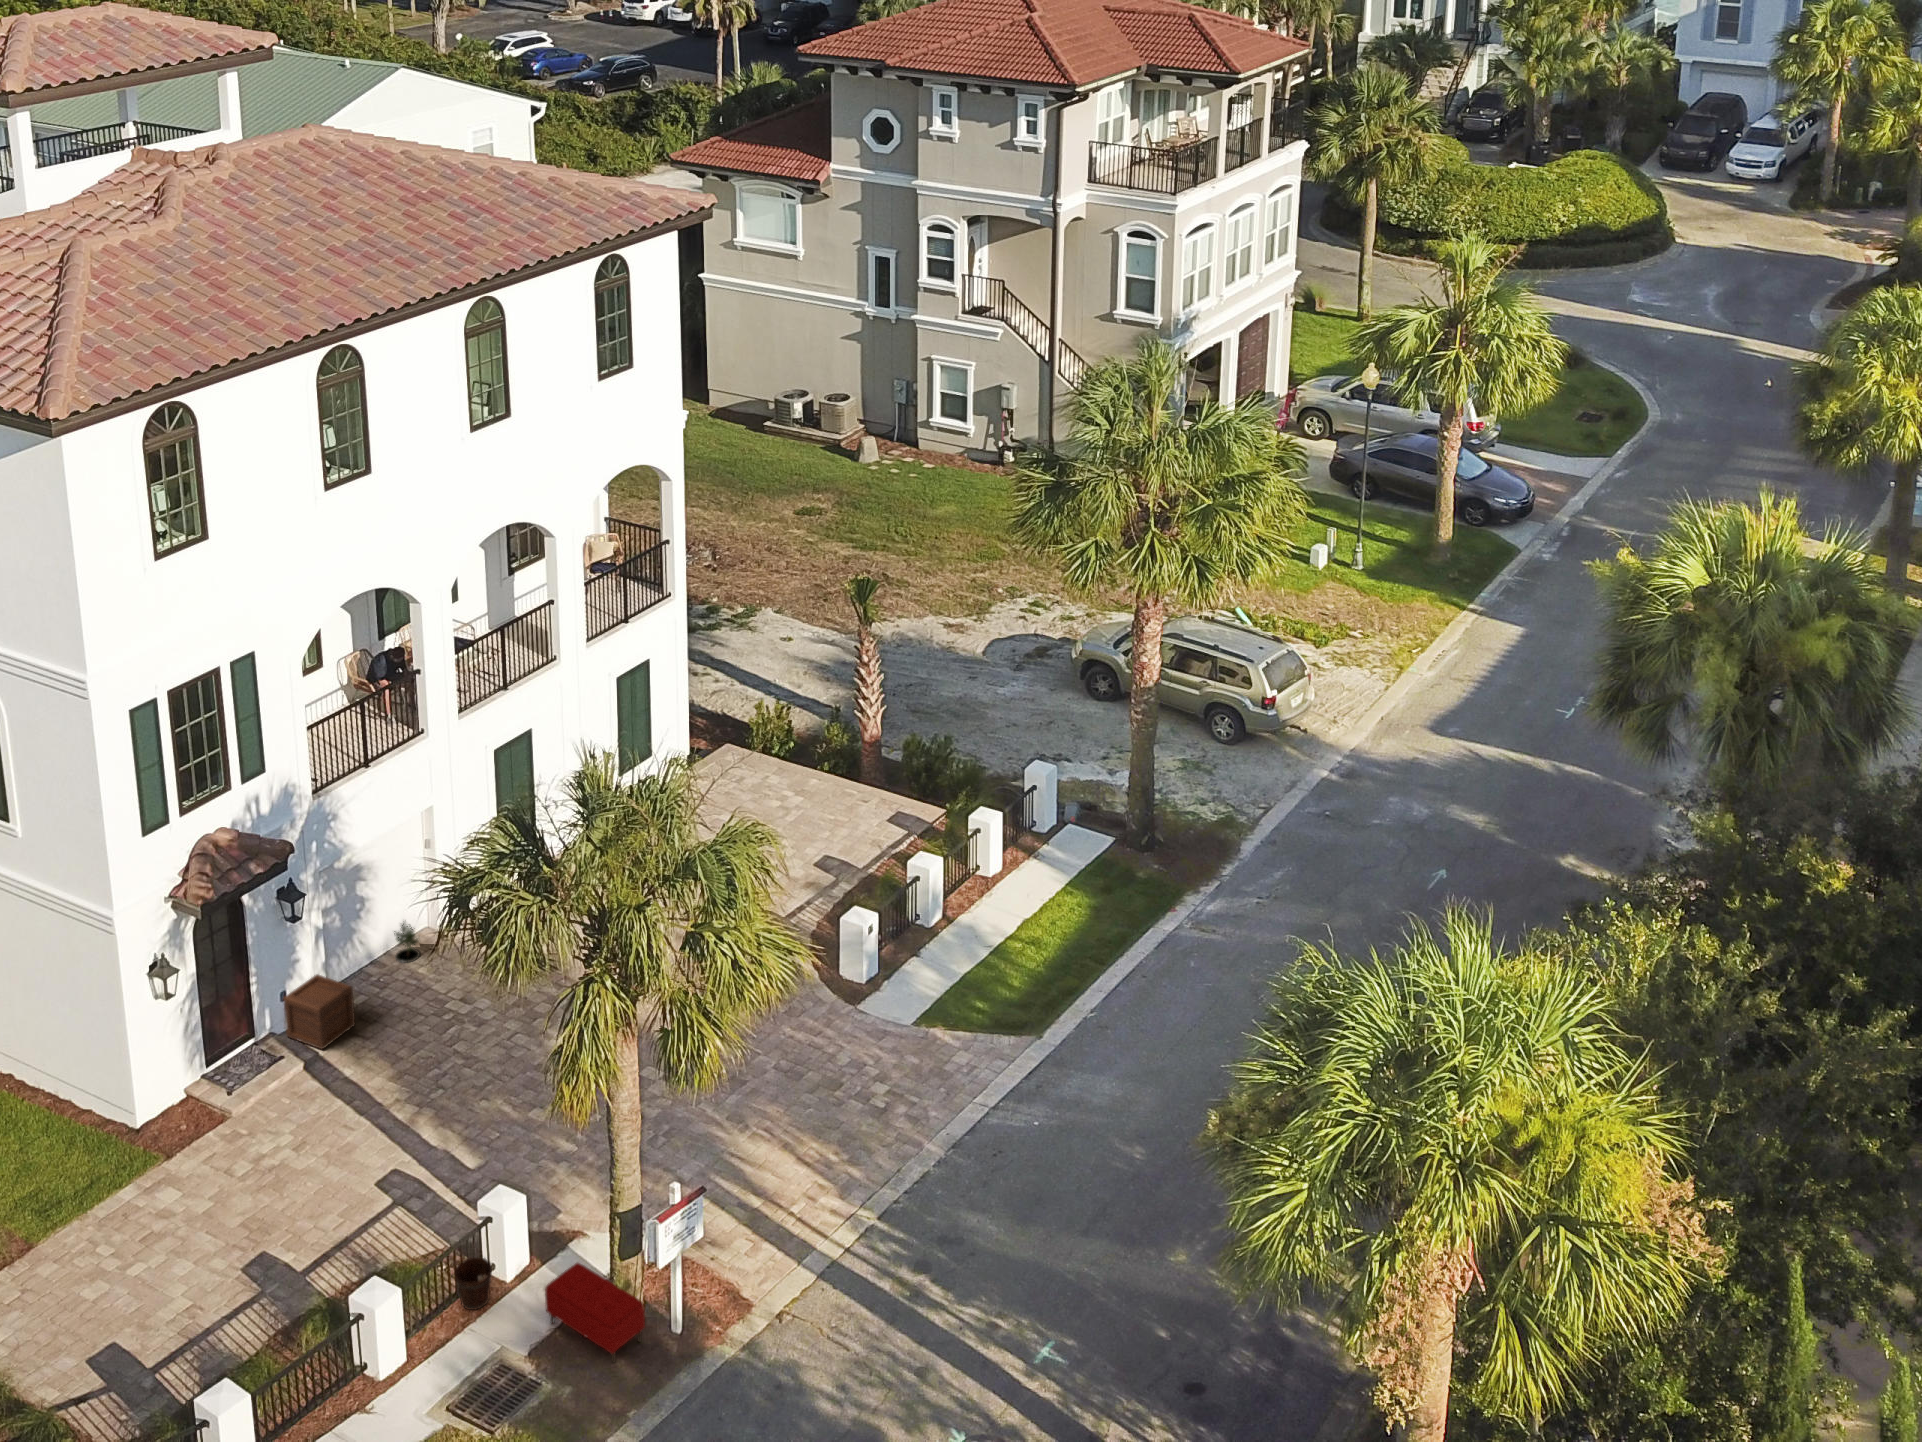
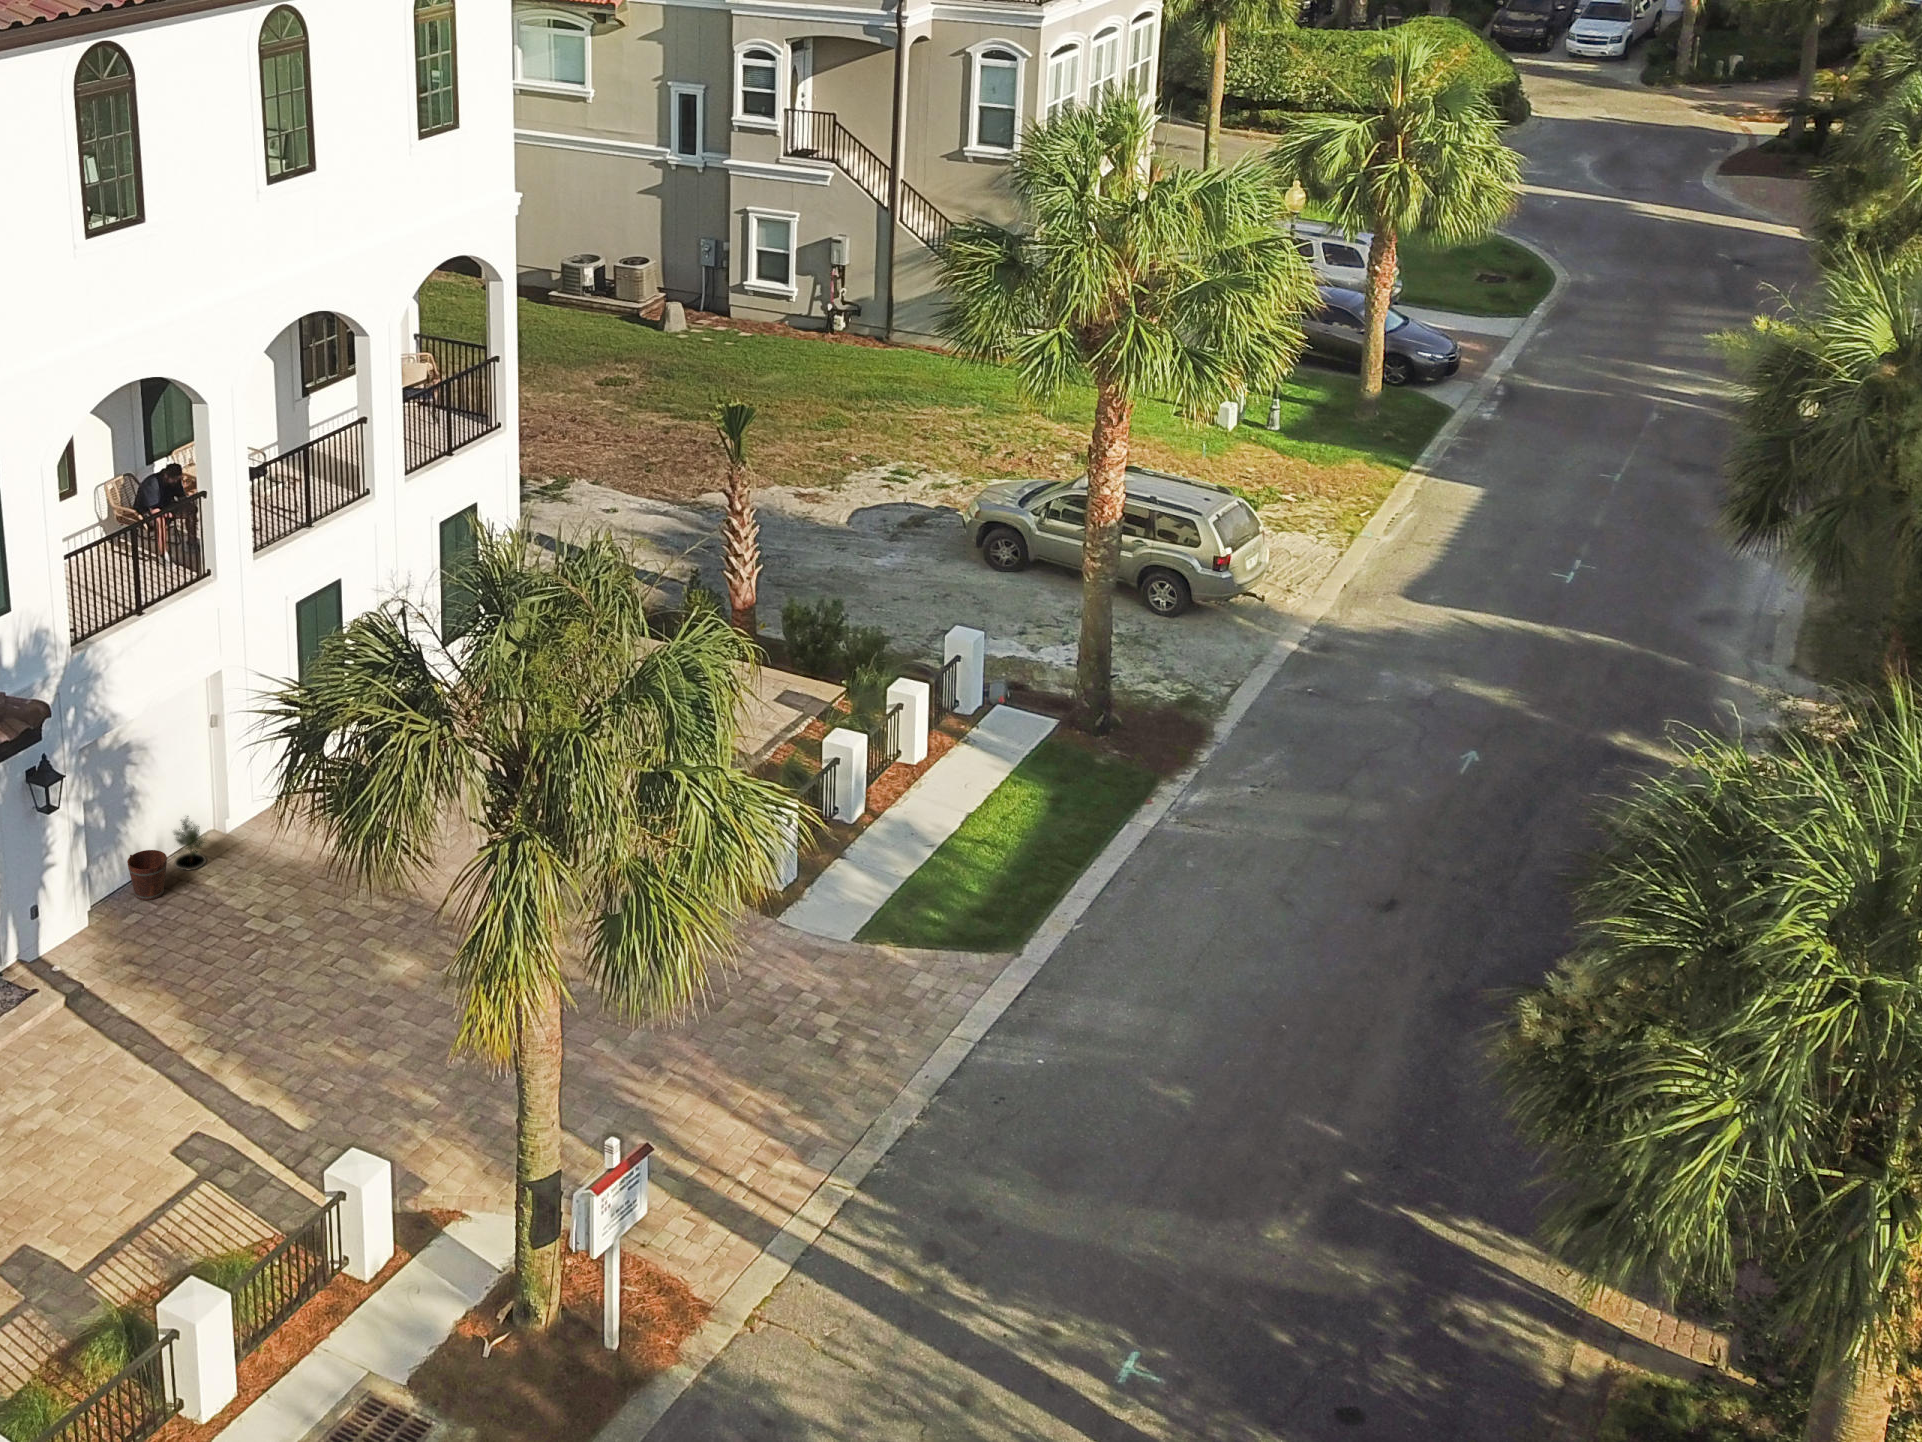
wooden crate: present [283,974,355,1049] -> none [36,881,130,978]
bucket: present [454,1258,492,1310] -> present [127,850,167,900]
bench: present [545,1263,645,1363] -> none [427,1254,571,1396]

